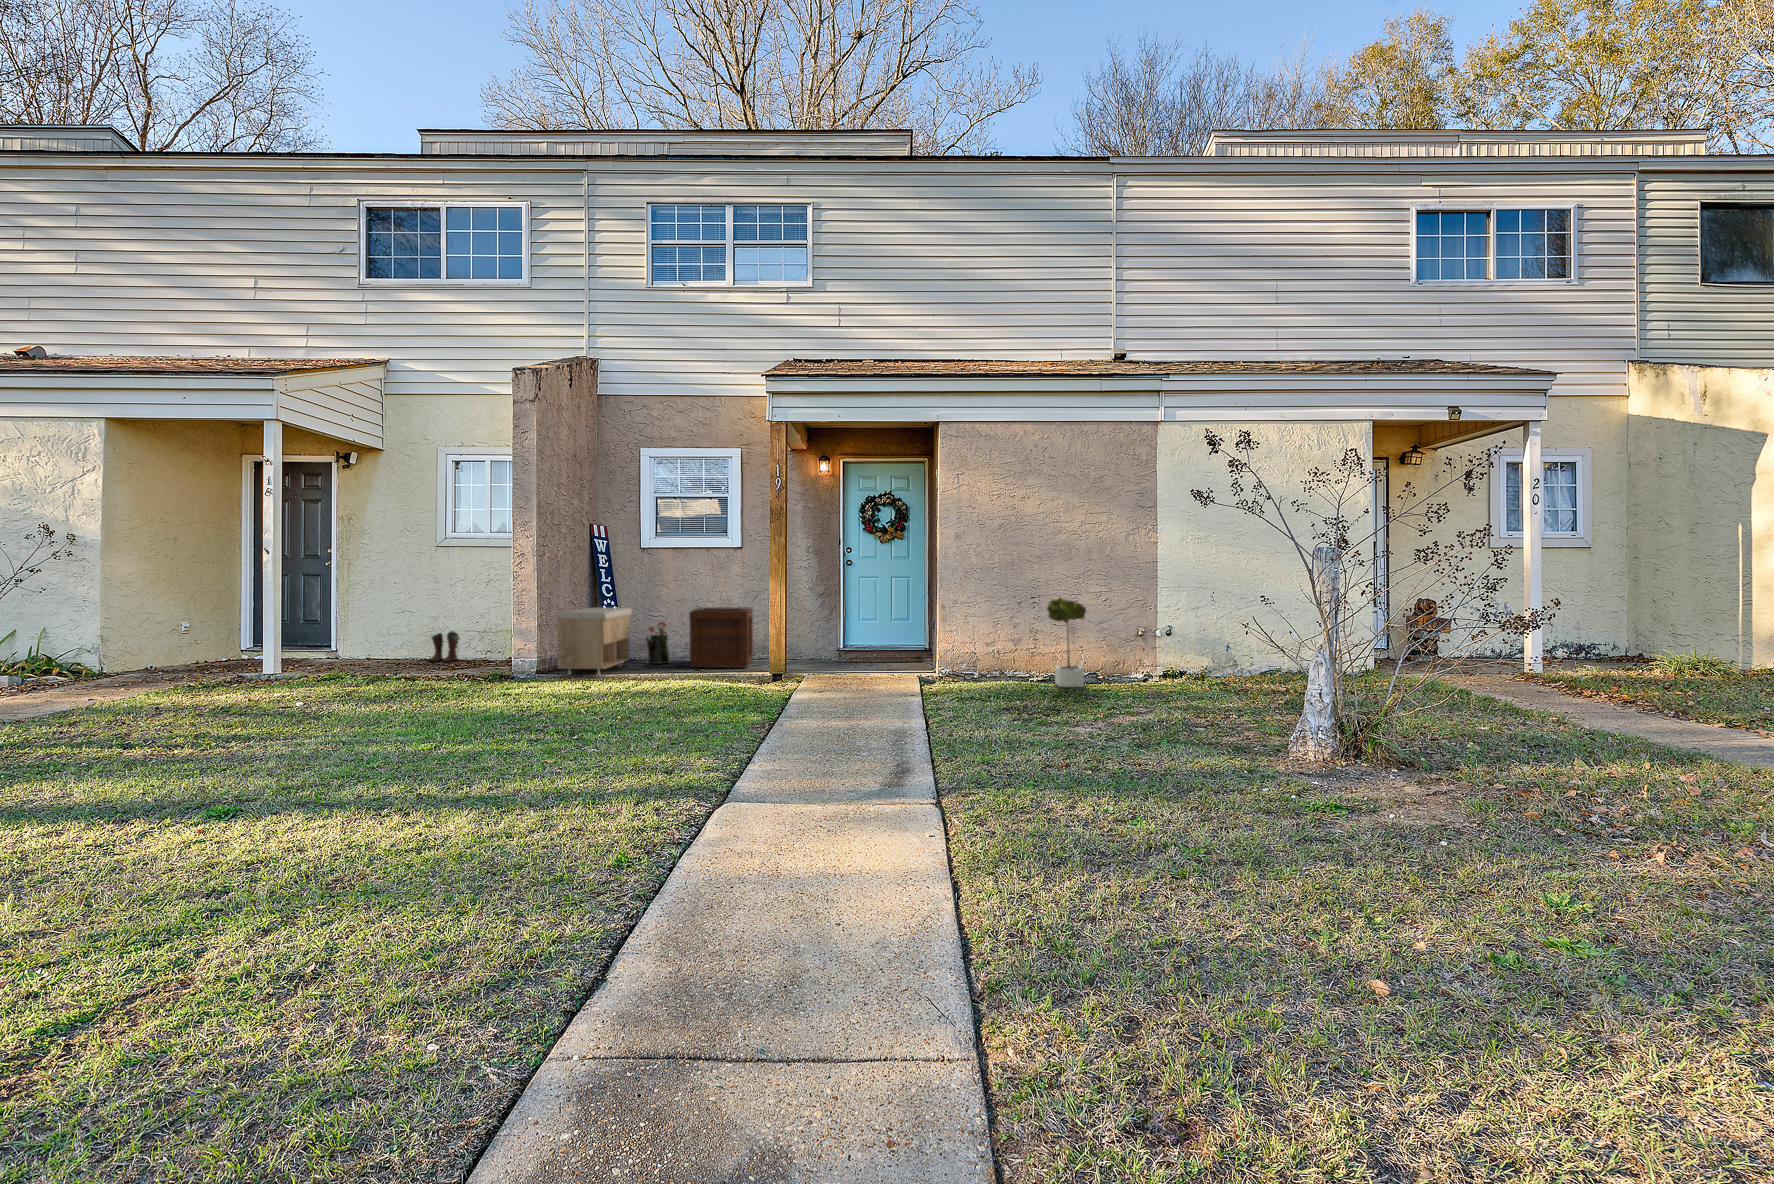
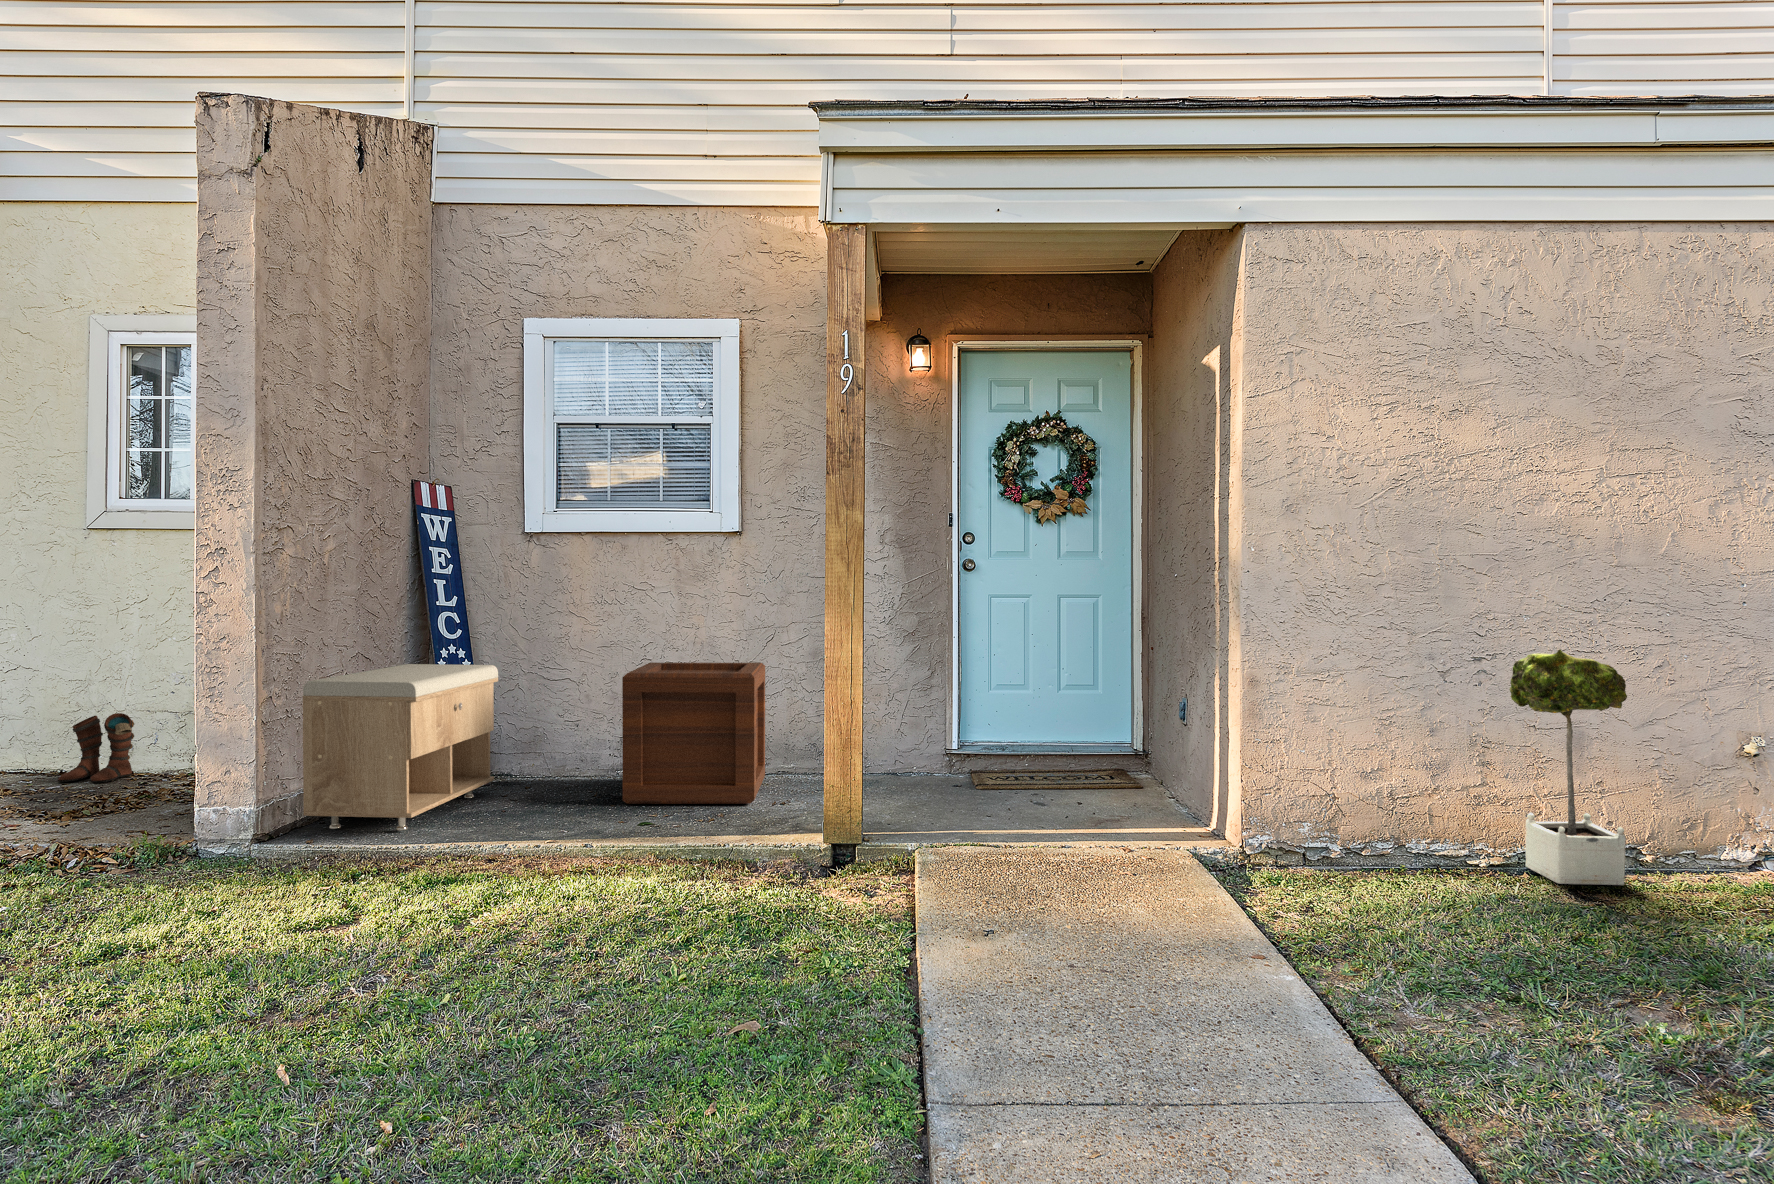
watering can: present [646,622,670,664] -> none [529,692,586,790]

